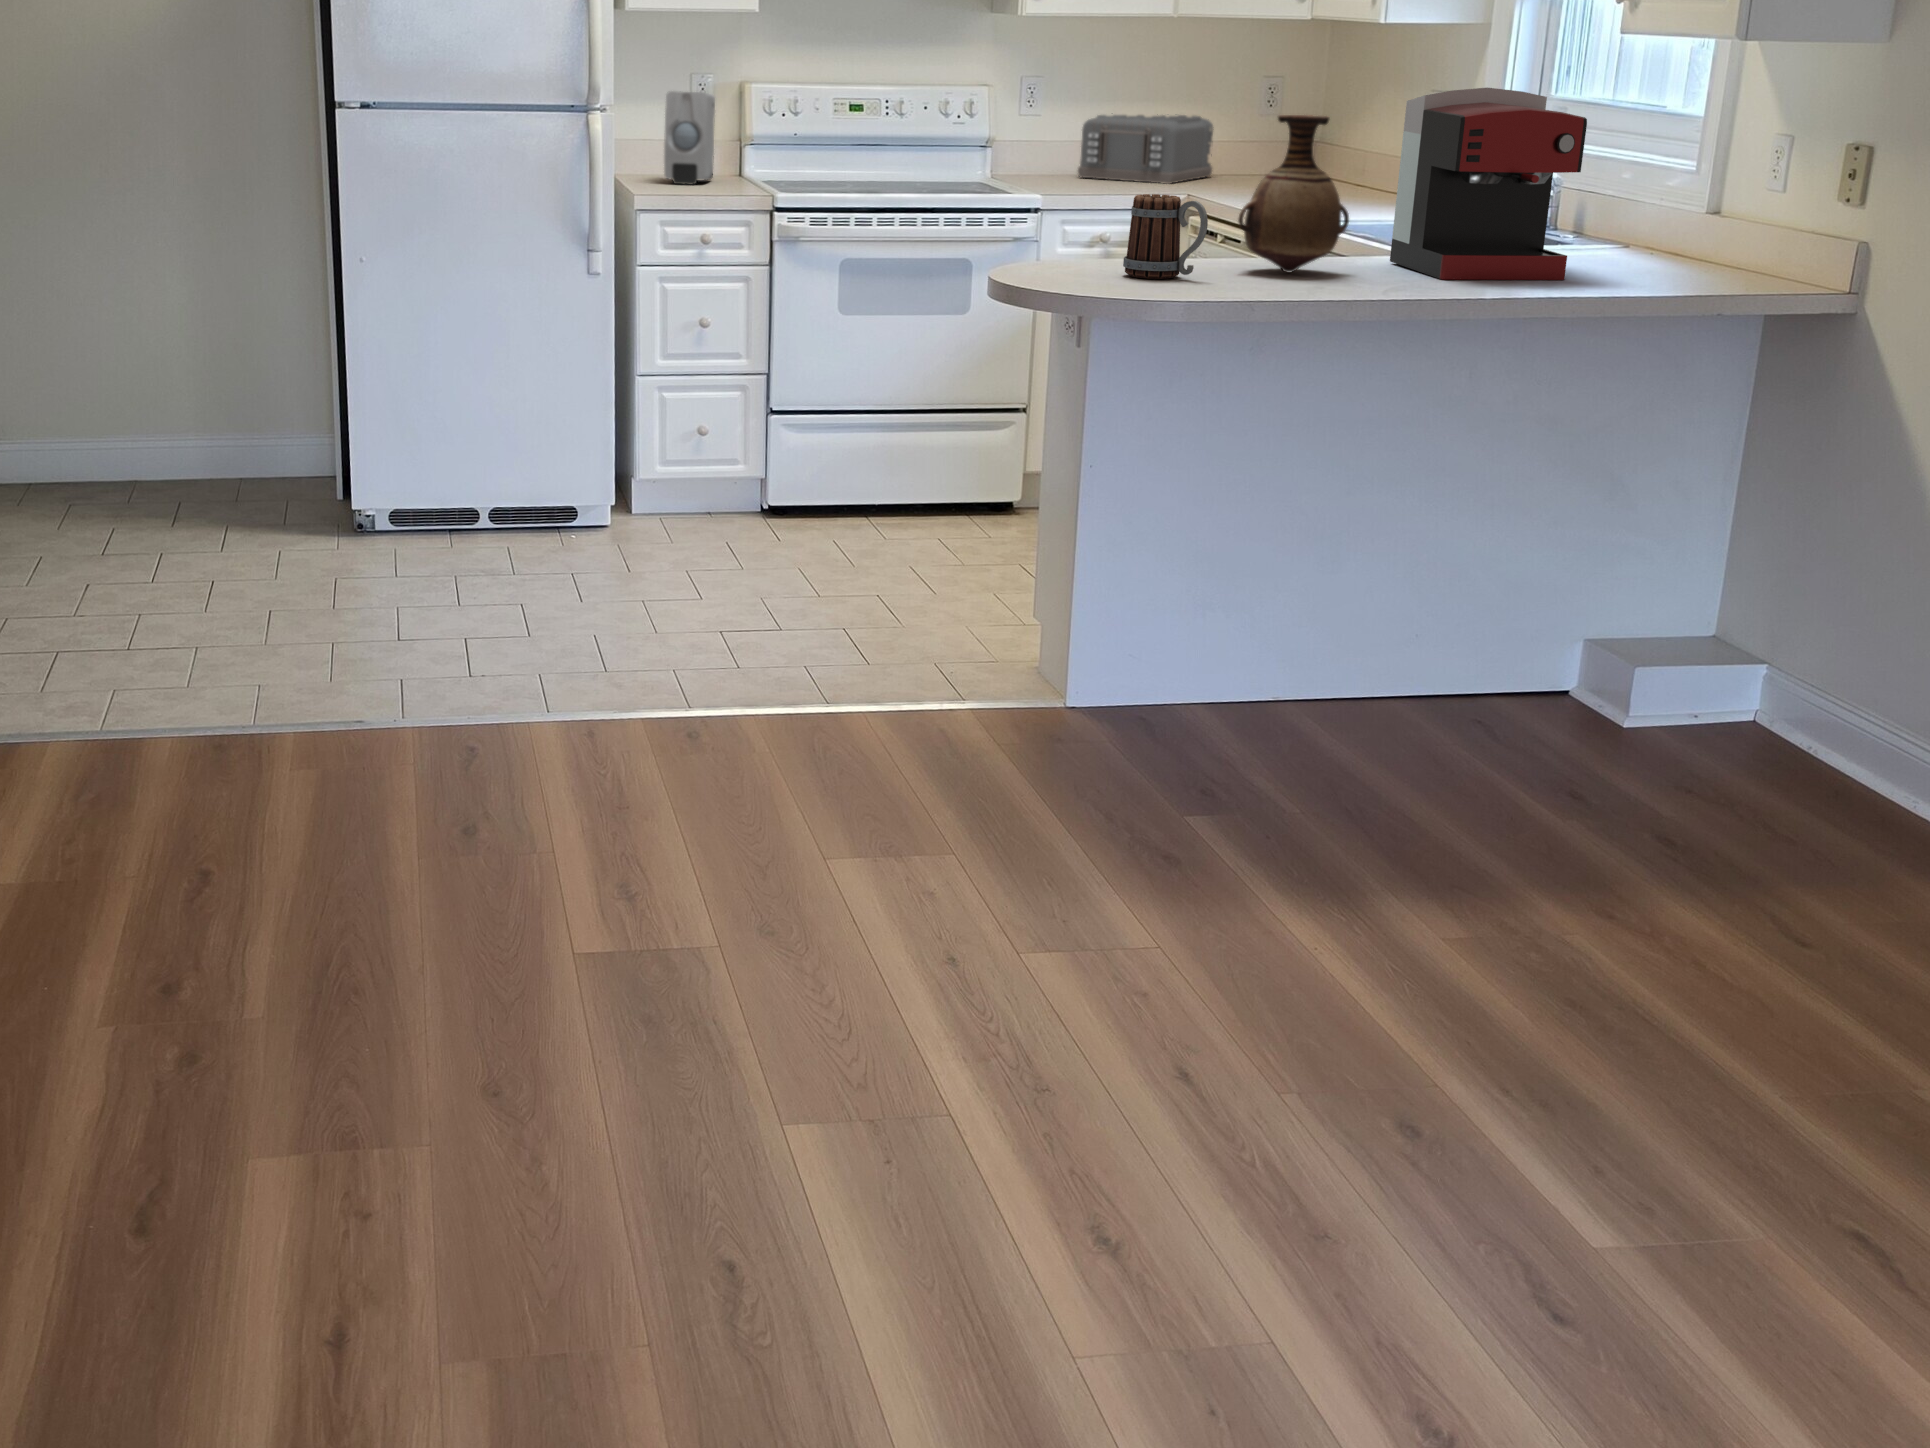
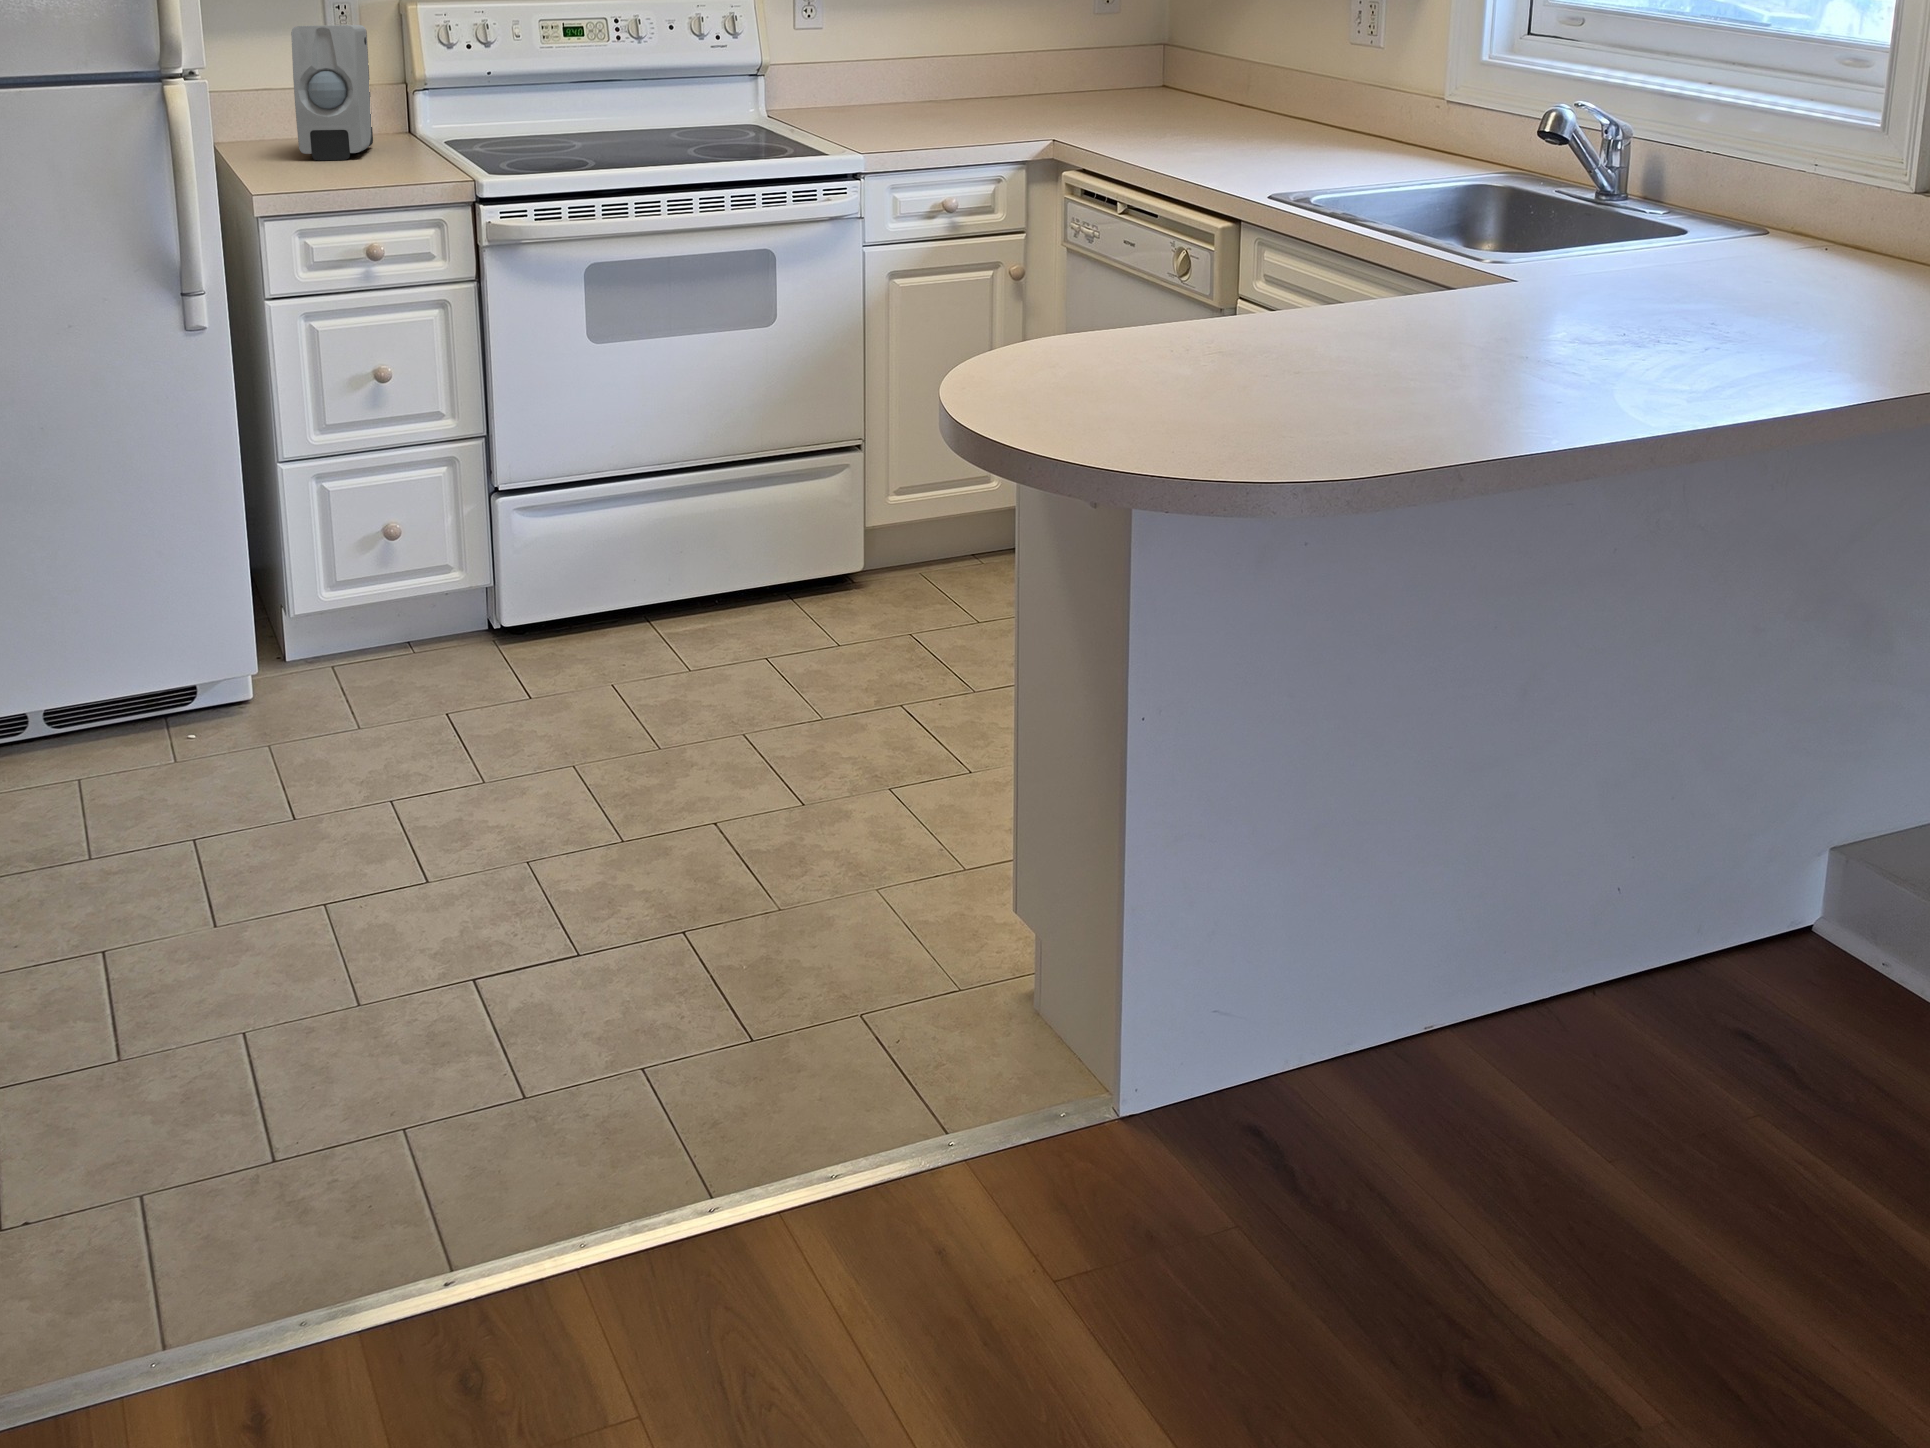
coffee maker: present [1390,88,1587,280] -> none [1511,23,1852,345]
toaster: present [1078,115,1213,184] -> none [875,15,1042,112]
vase: present [1238,115,1349,273] -> none [1324,86,1491,348]
mug: present [1123,194,1208,279] -> none [1153,241,1305,395]

